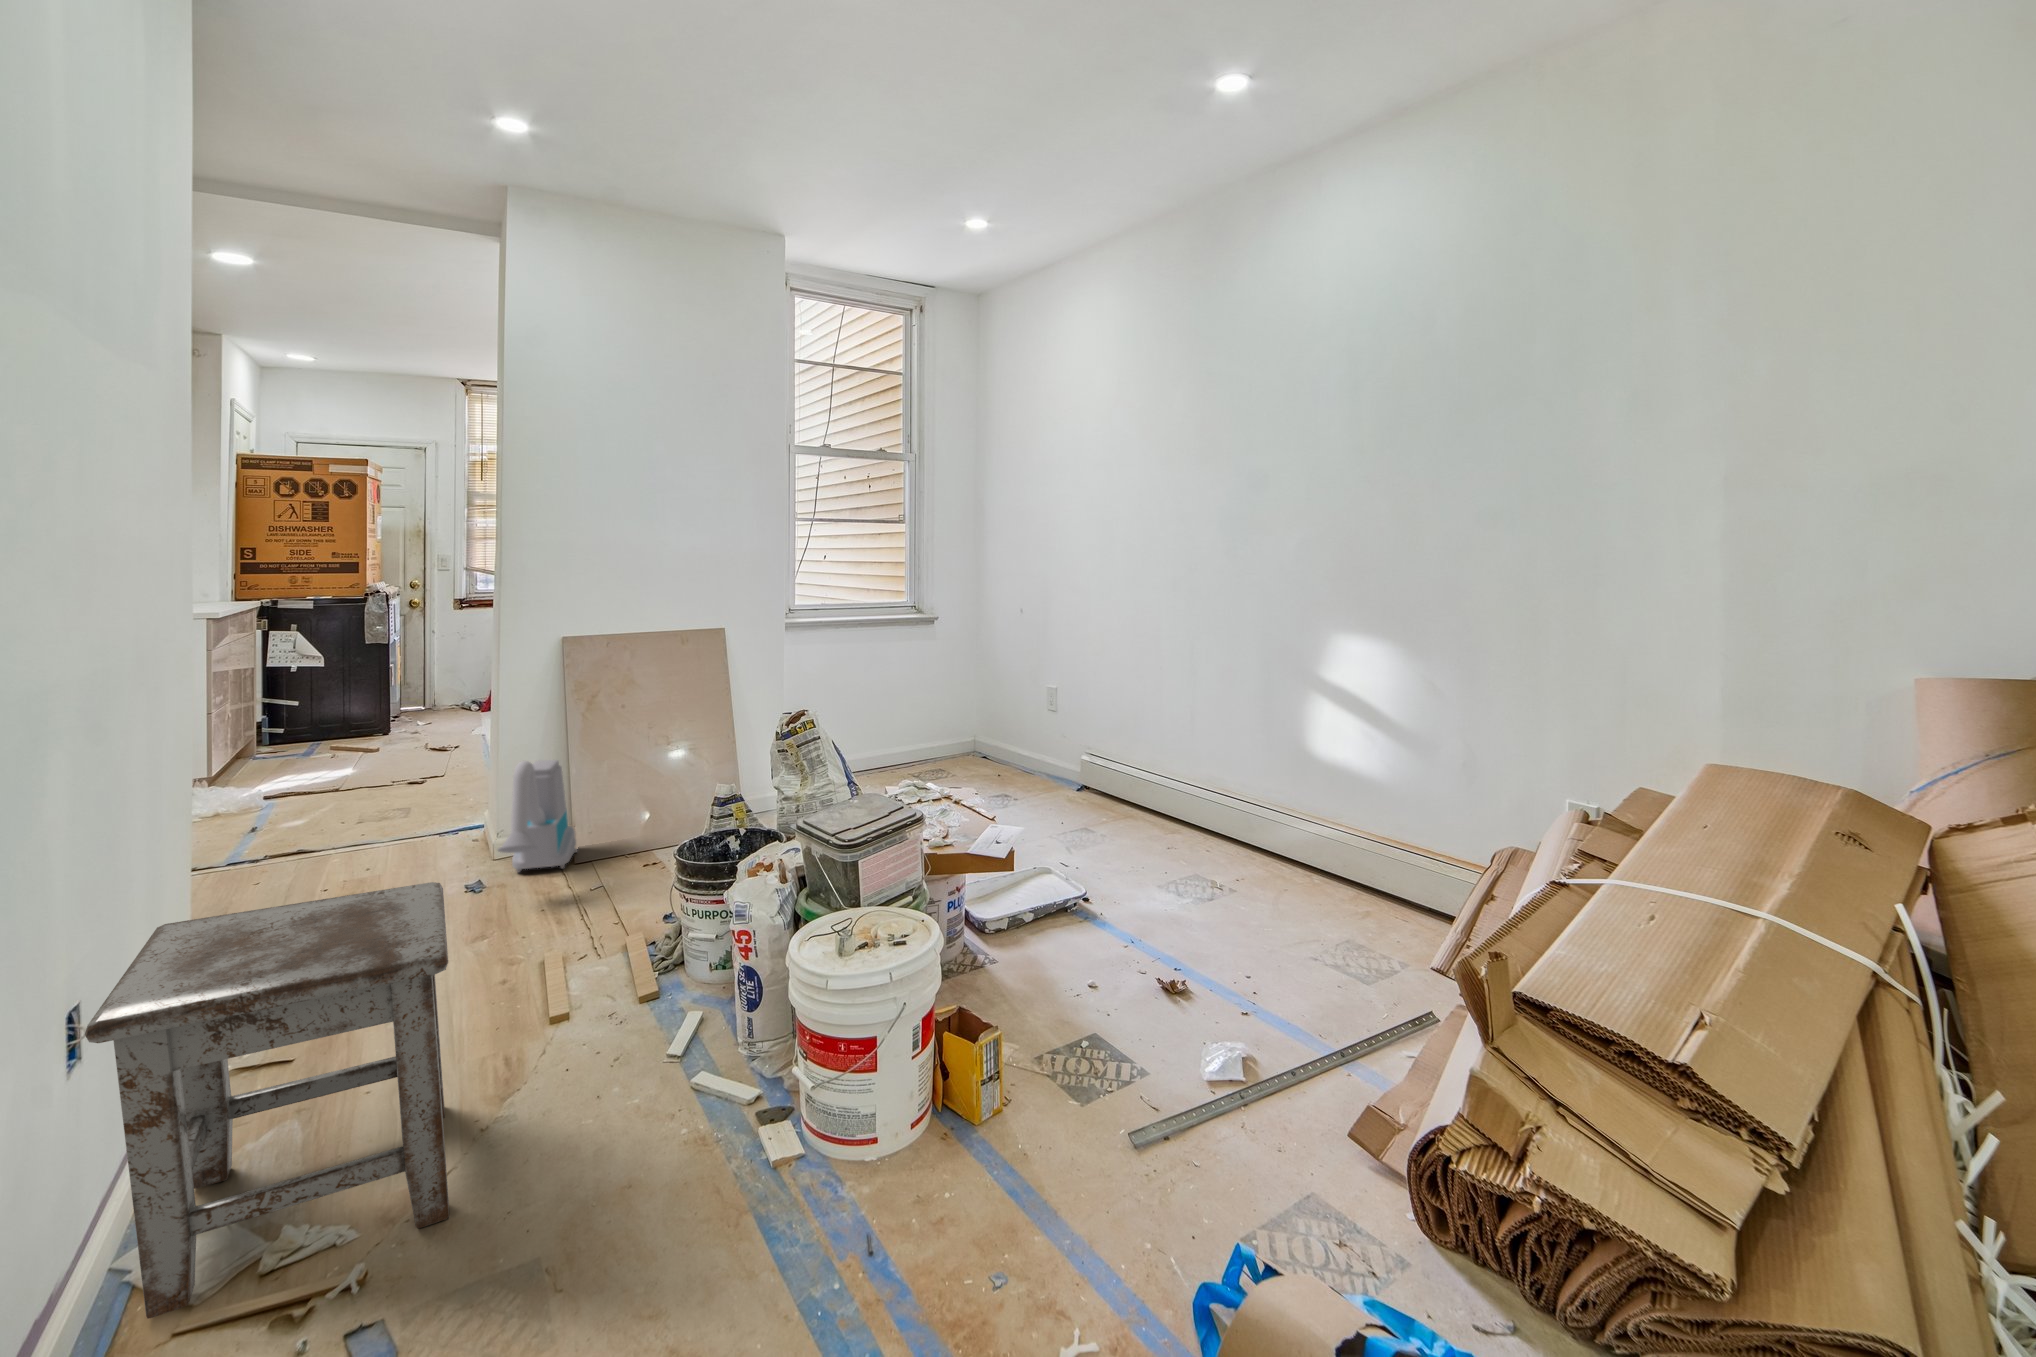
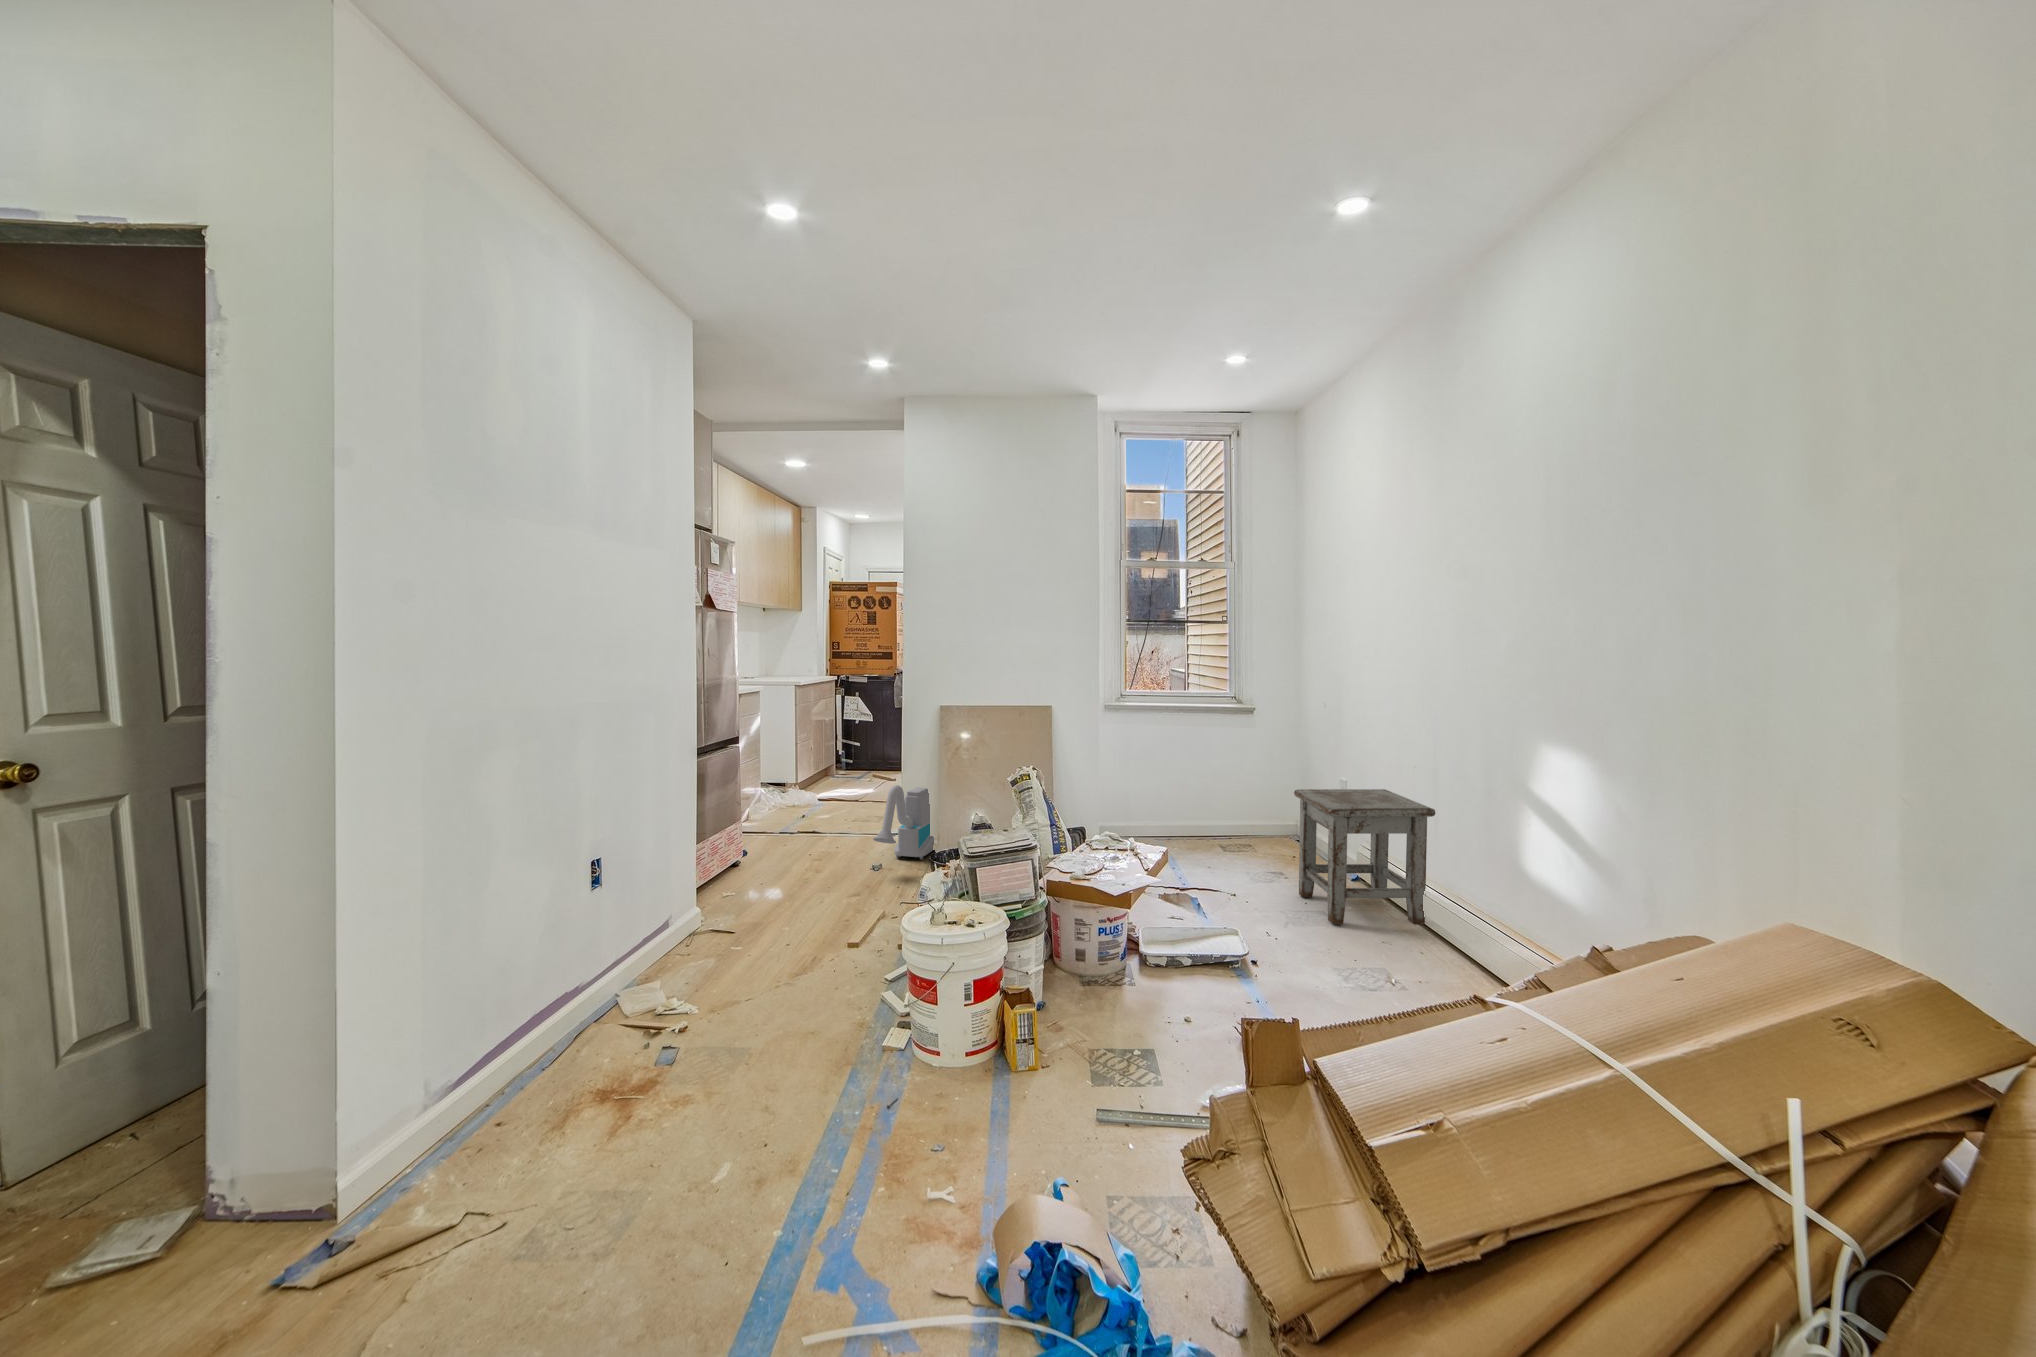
stool: present [85,882,449,1319] -> present [1294,789,1435,924]

